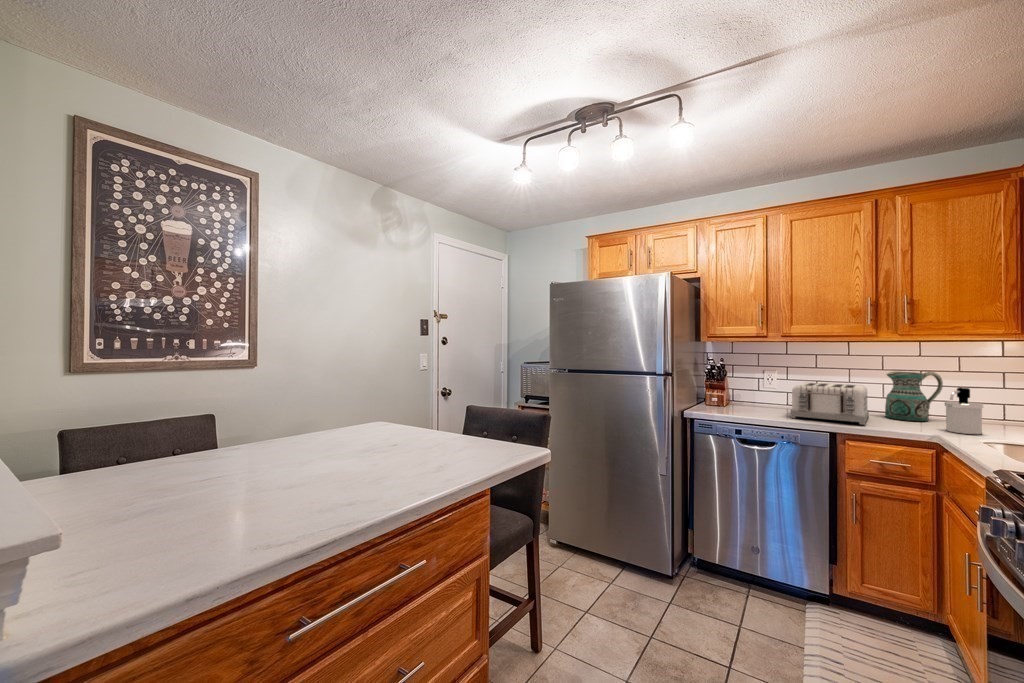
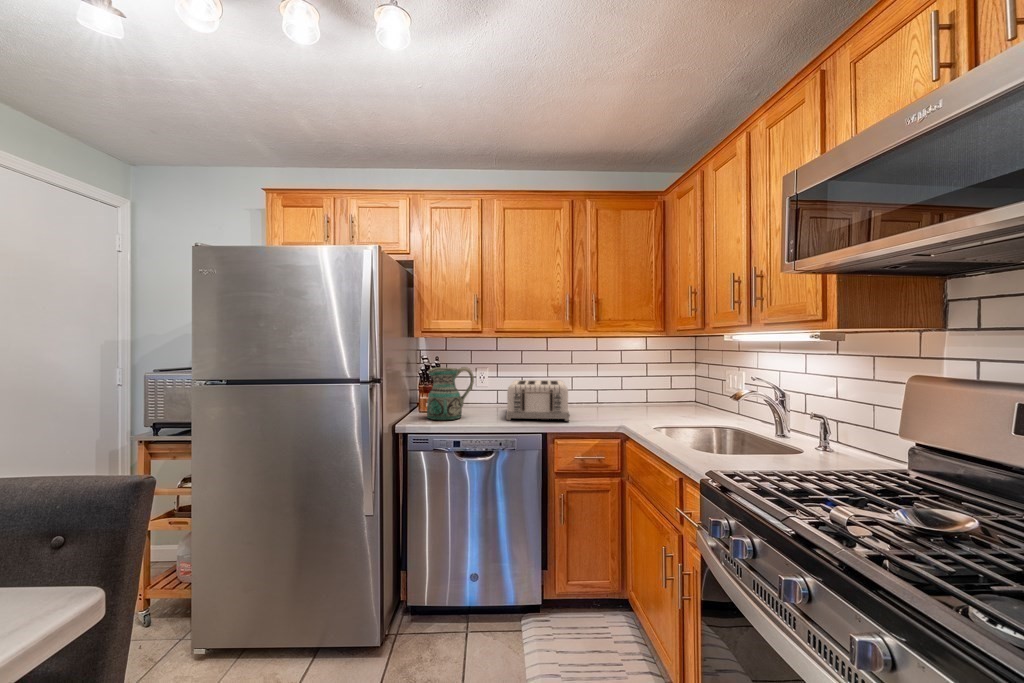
ceramic pitcher: present [885,371,943,421] -> present [427,367,474,420]
soap dispenser: present [945,388,983,434] -> none [623,379,647,420]

